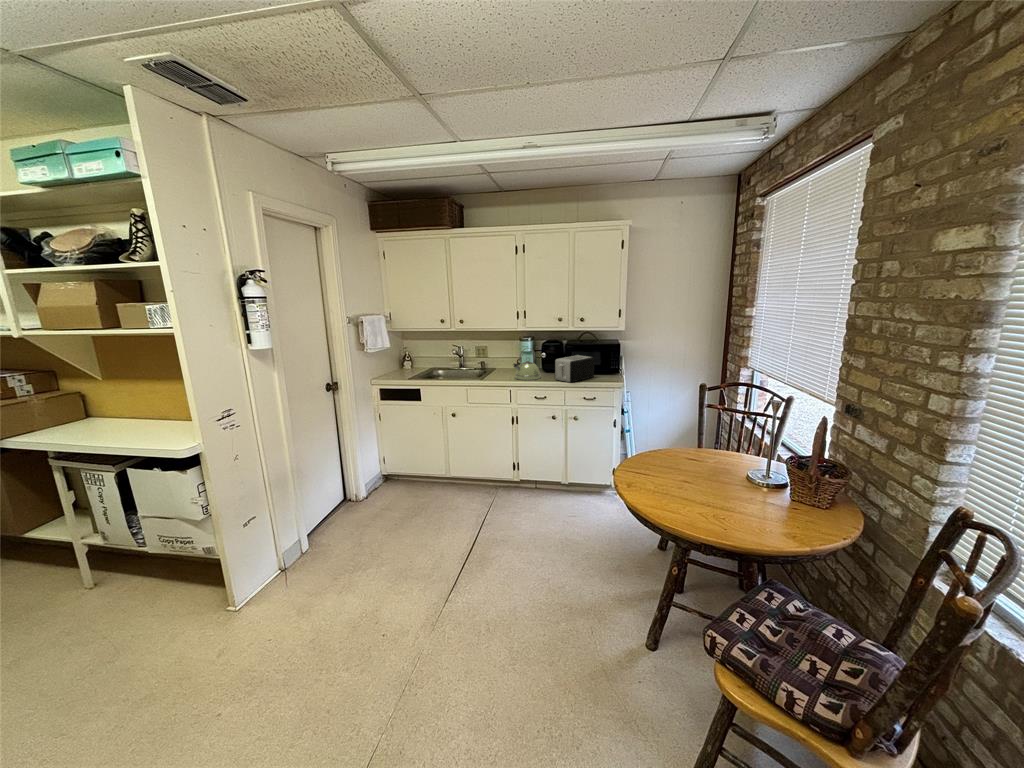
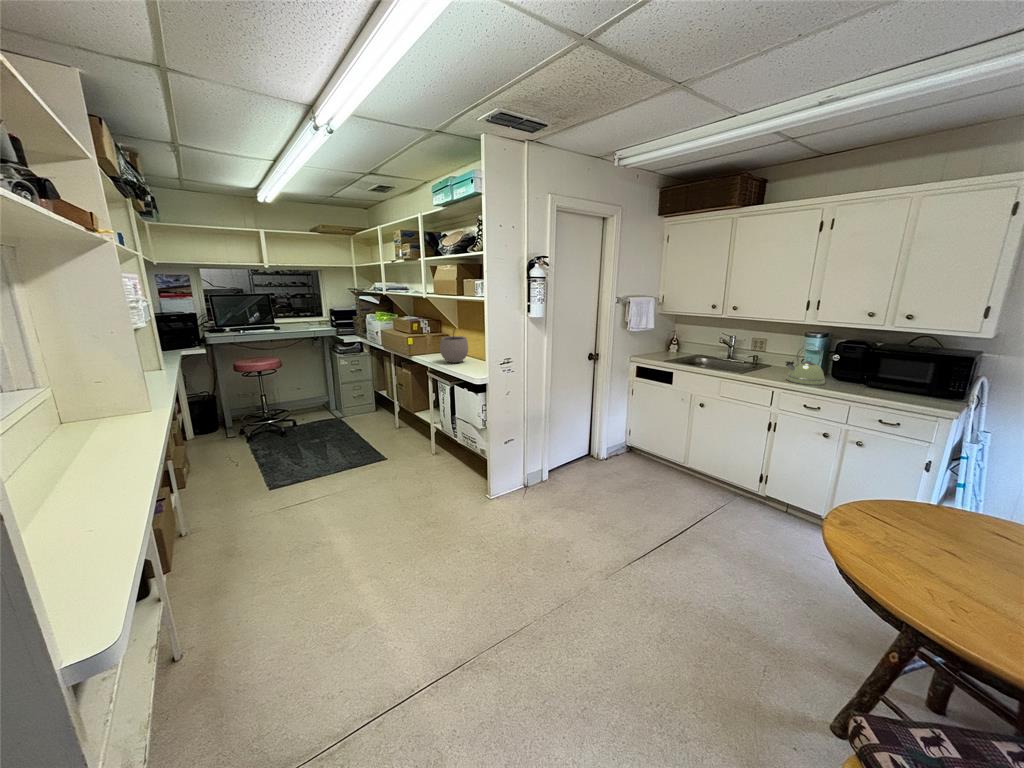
toaster: present [555,355,594,382] -> none [841,364,917,398]
plant pot: none [75,379,139,434] -> present [440,330,468,363]

